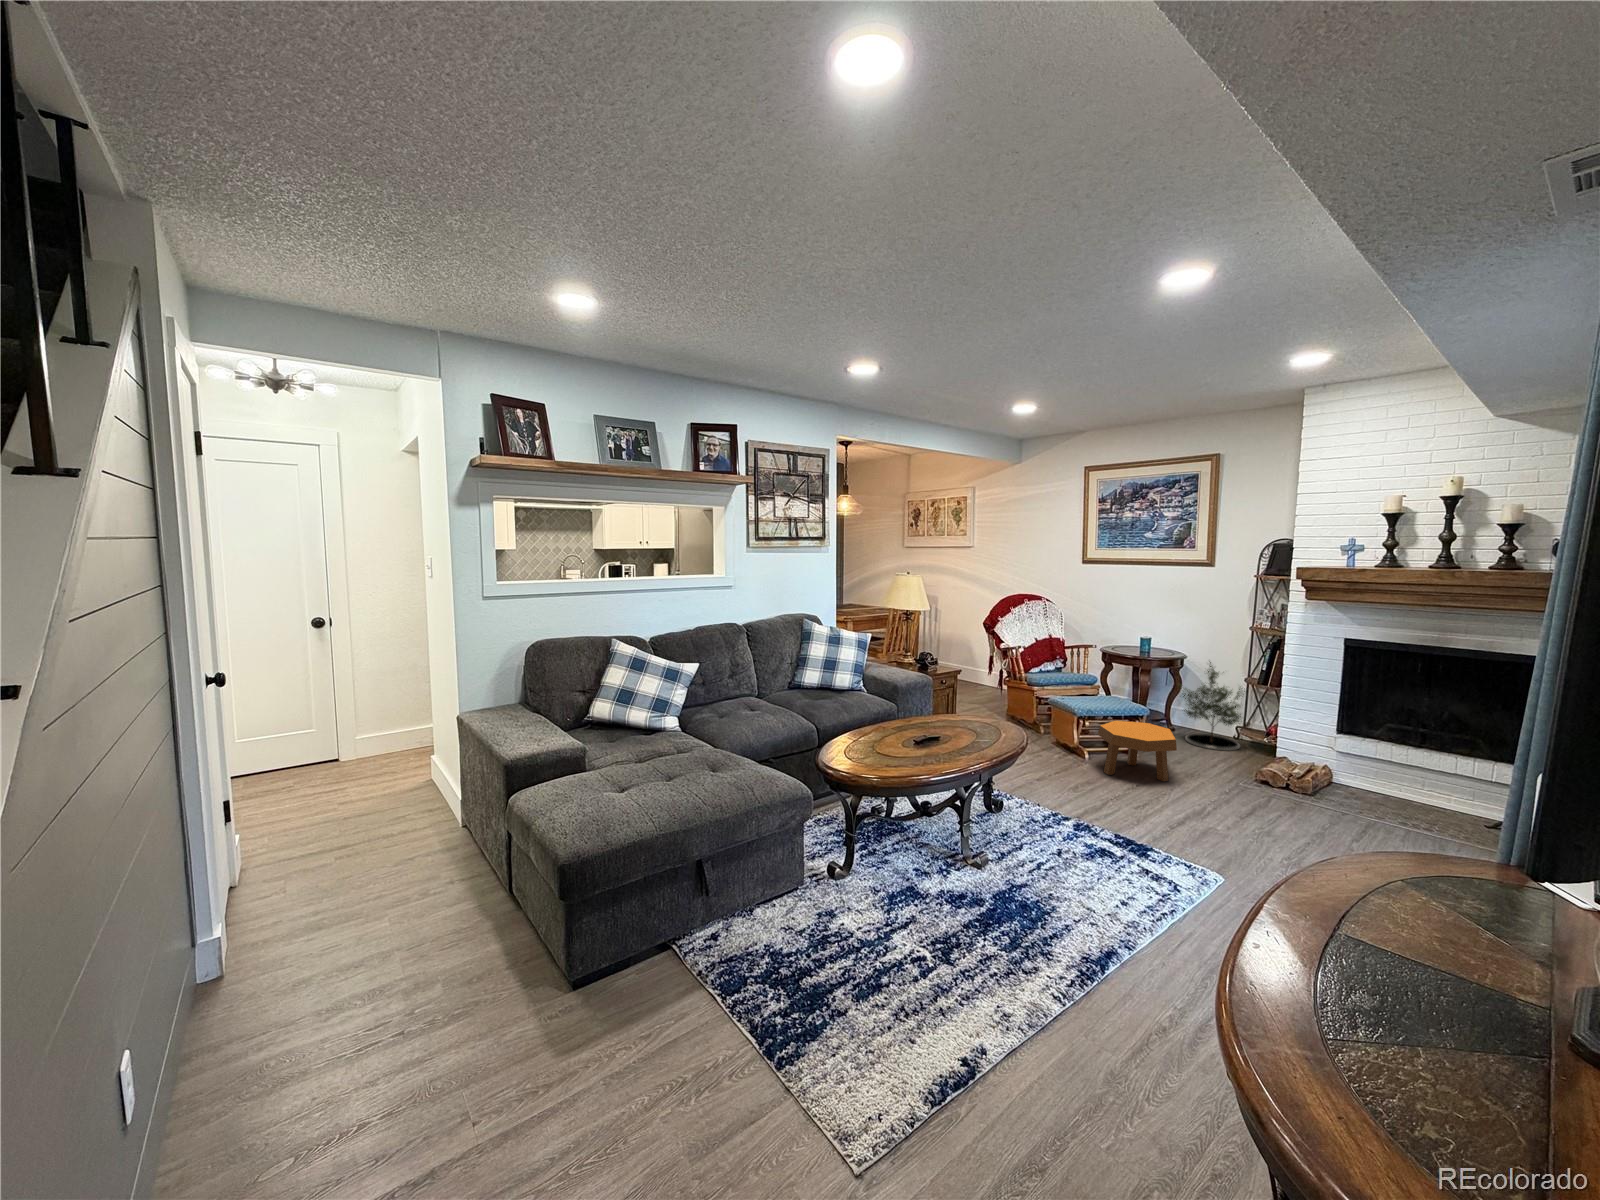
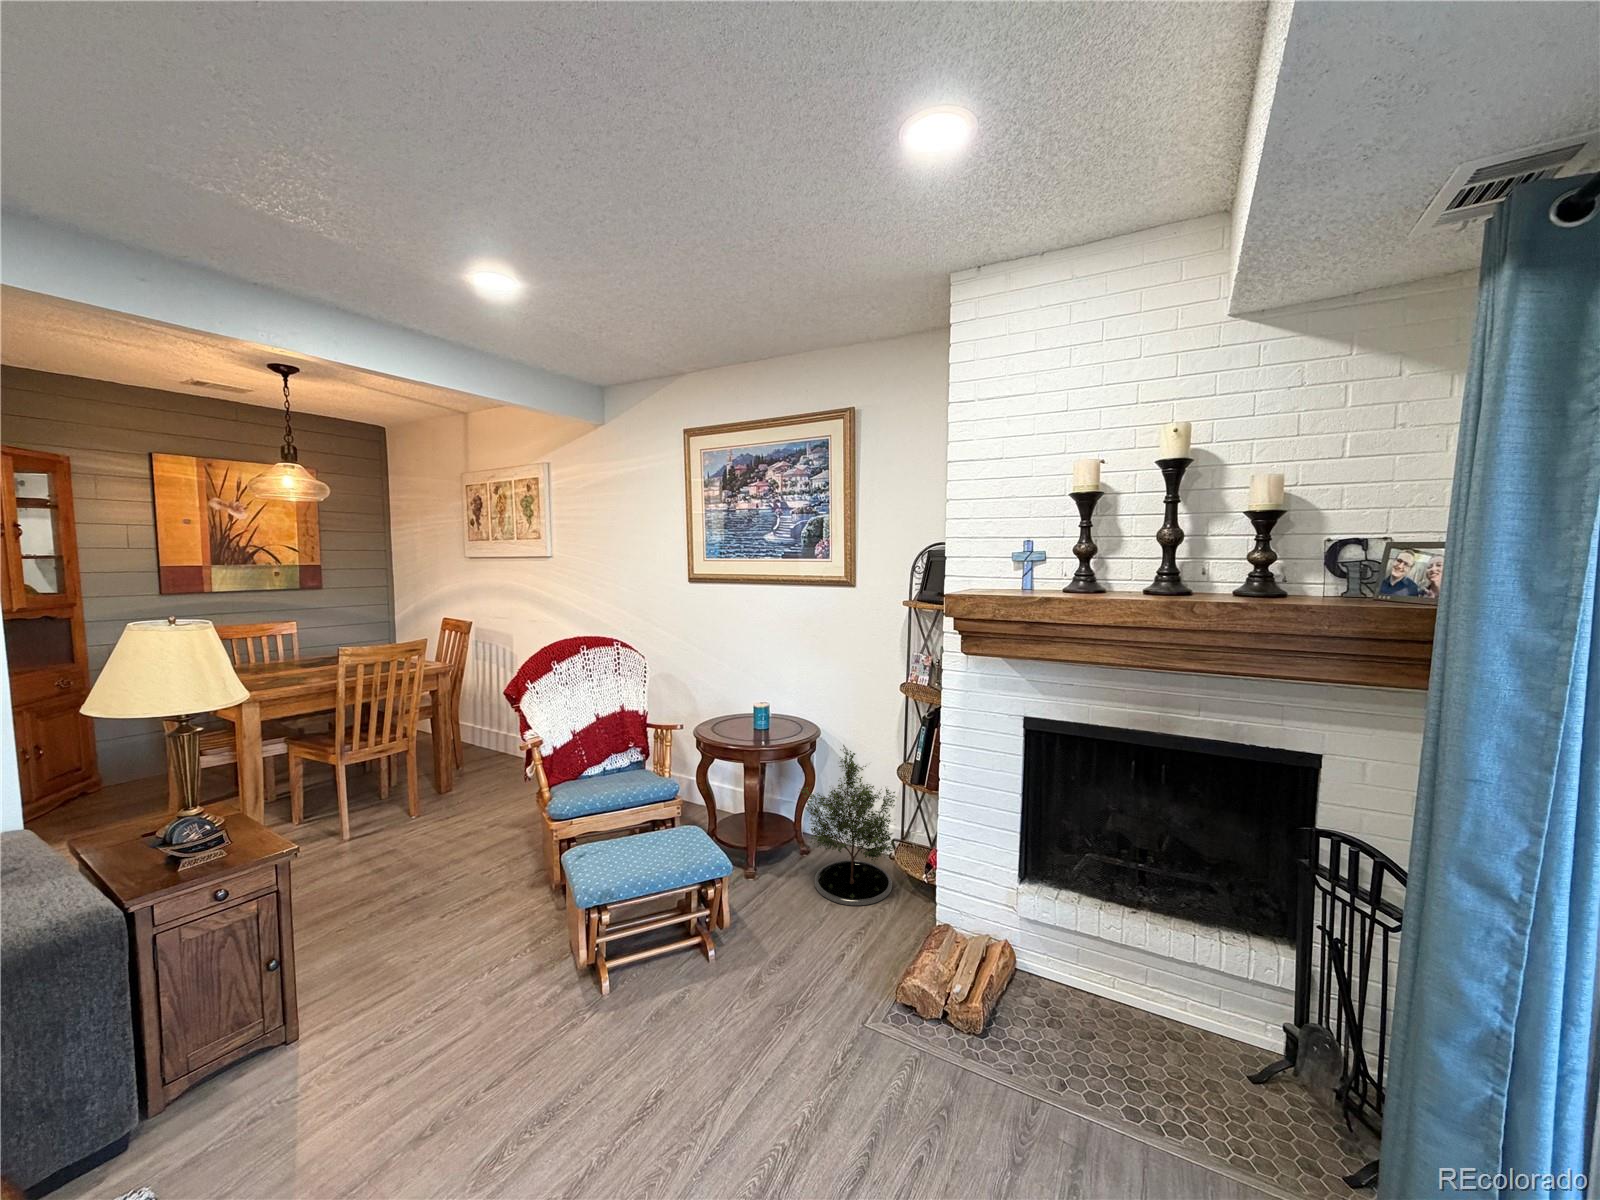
footstool: present [1098,721,1177,782] -> none [599,911,749,1077]

